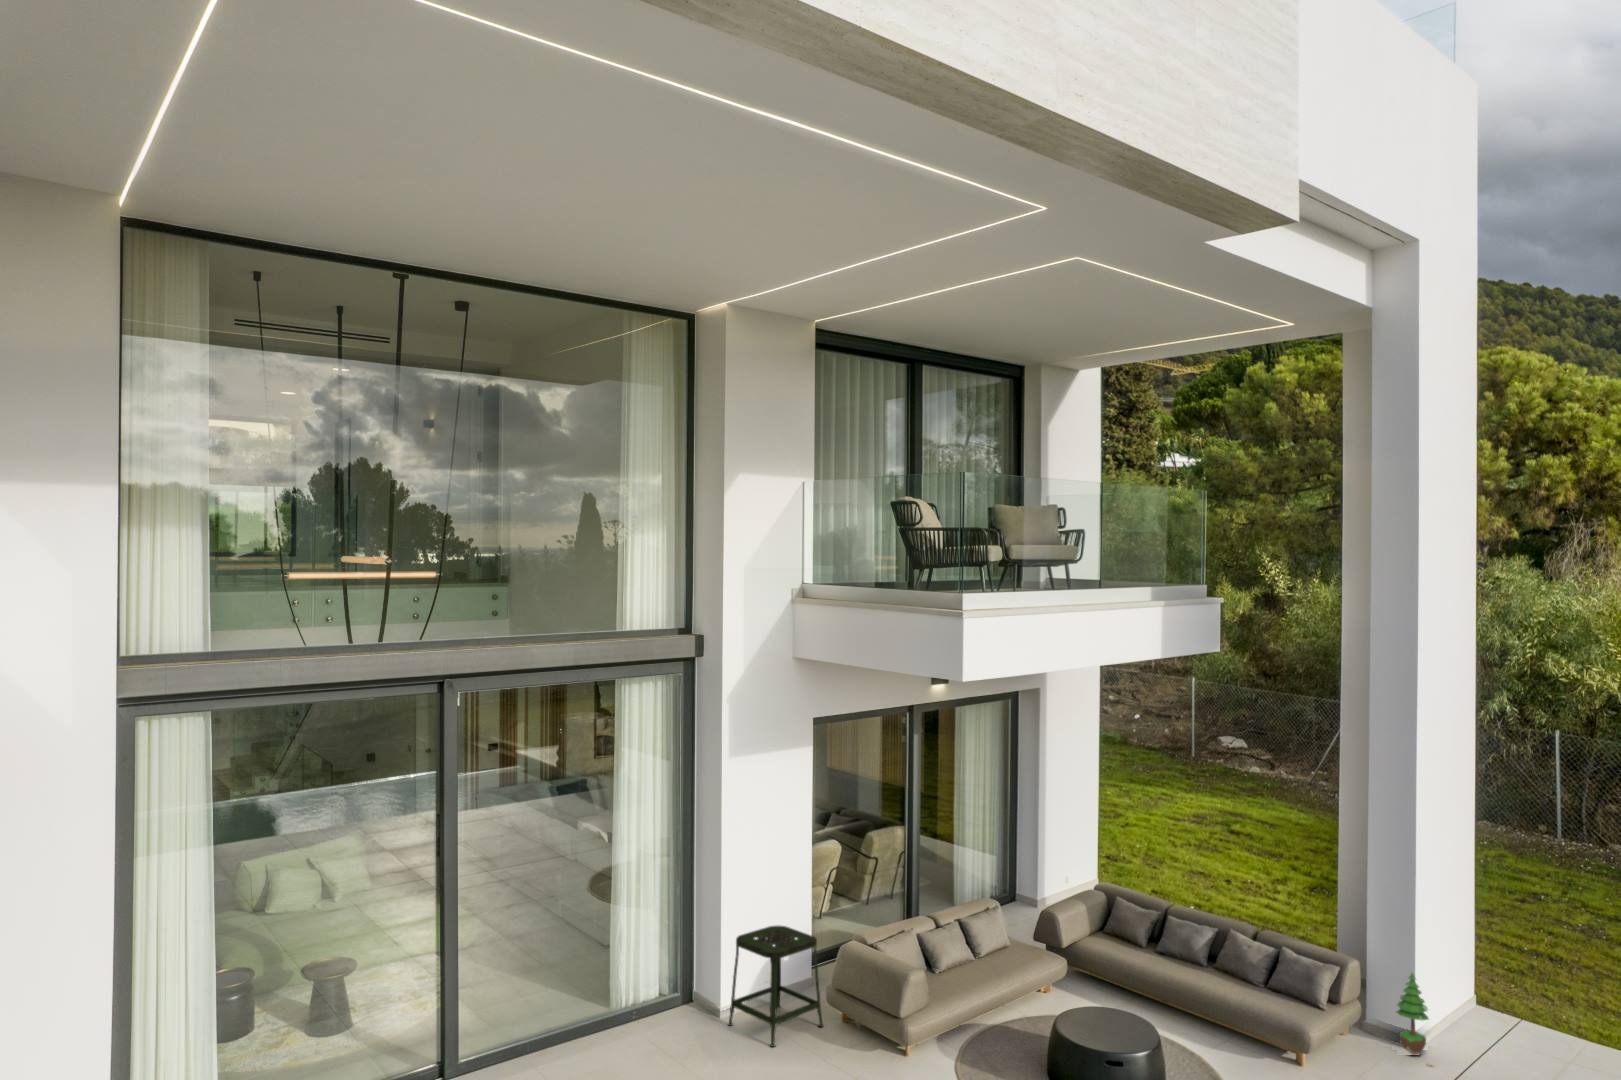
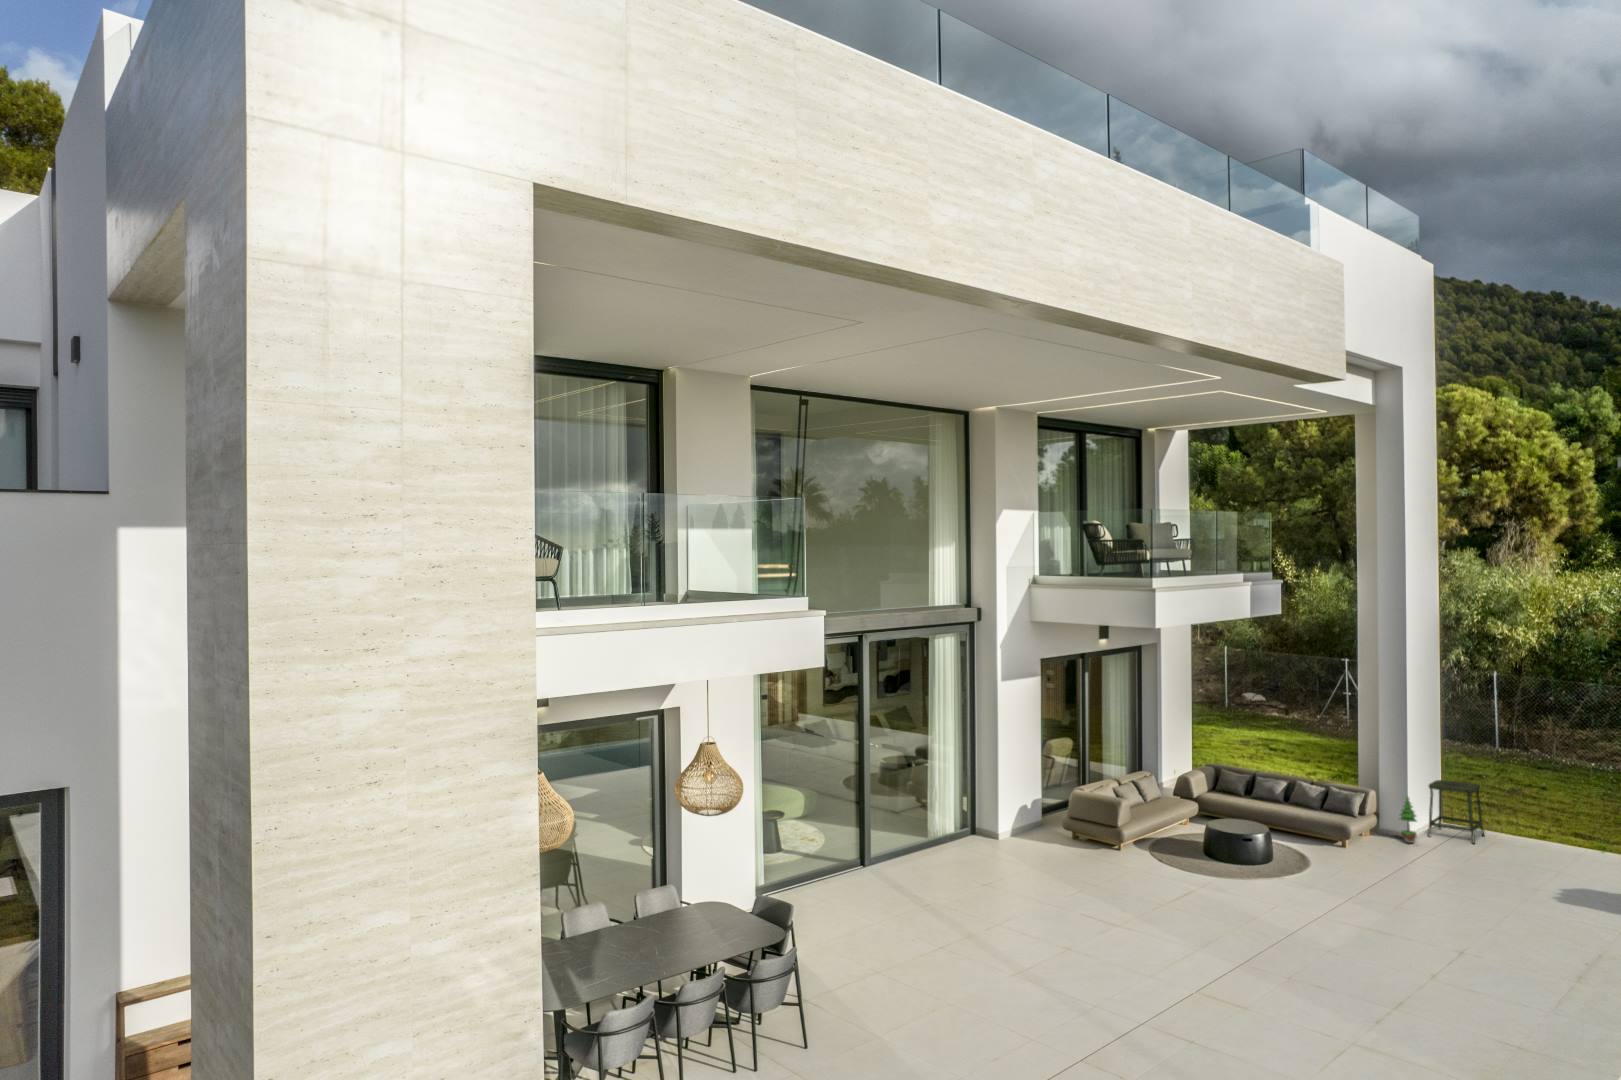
stool: present [728,925,823,1047] -> present [1428,780,1484,844]

